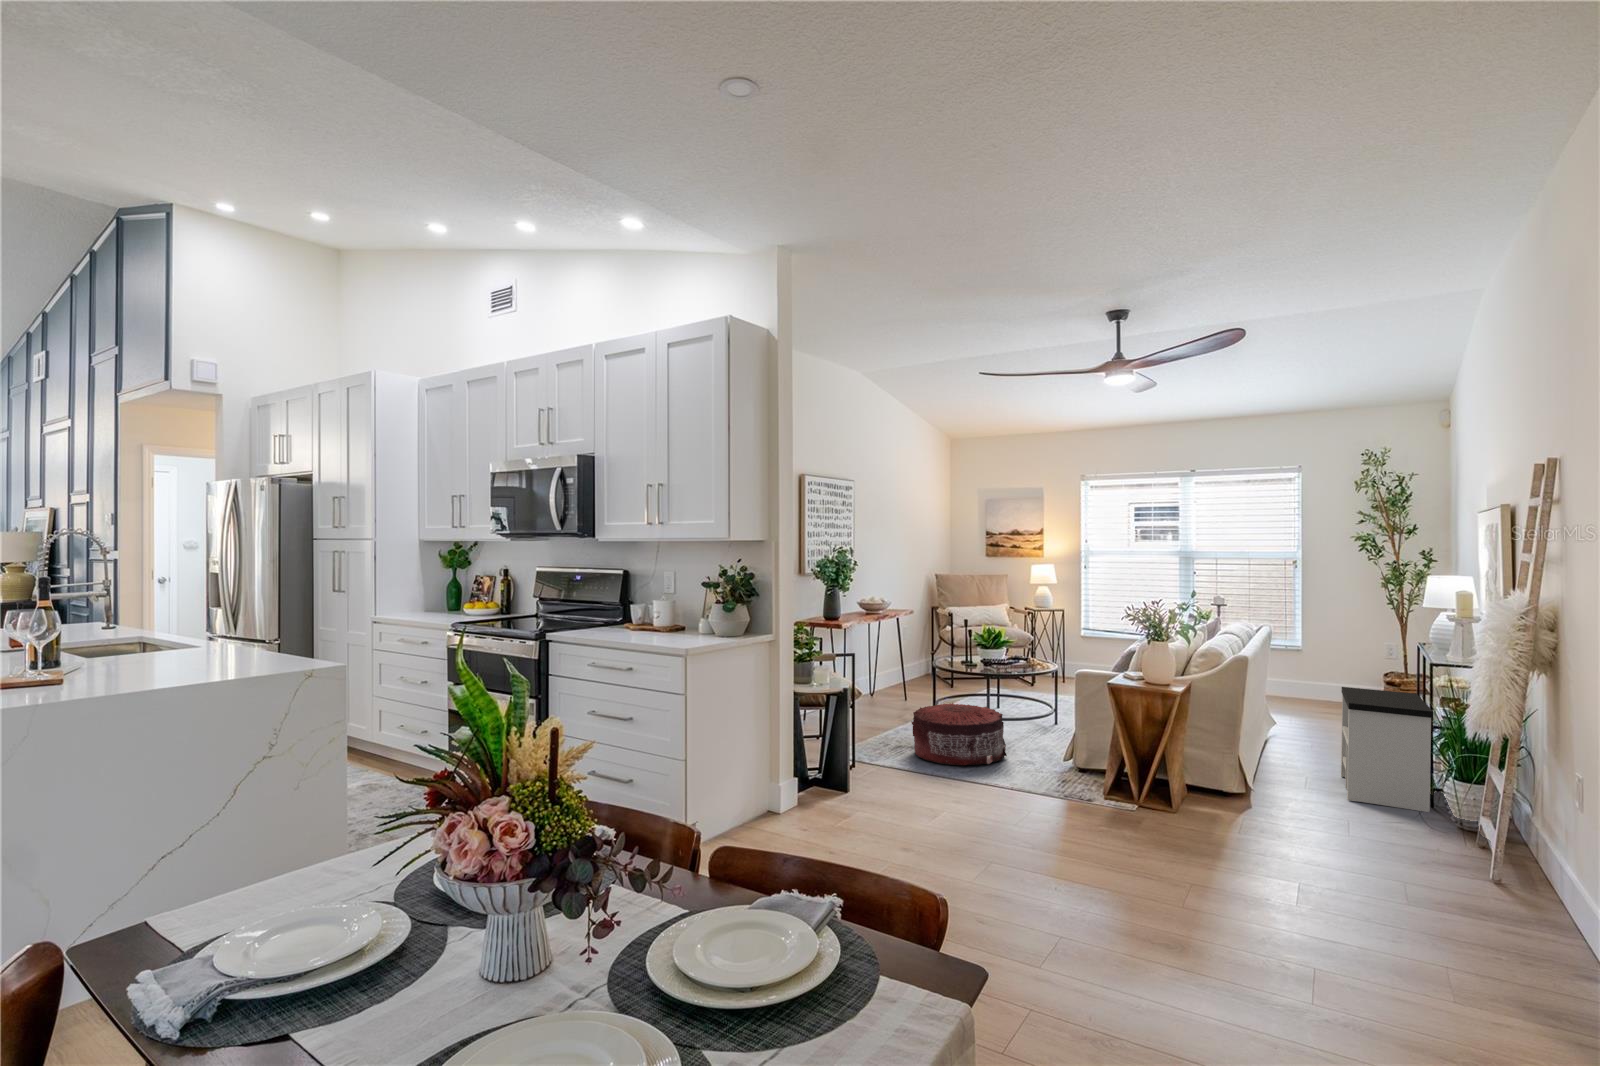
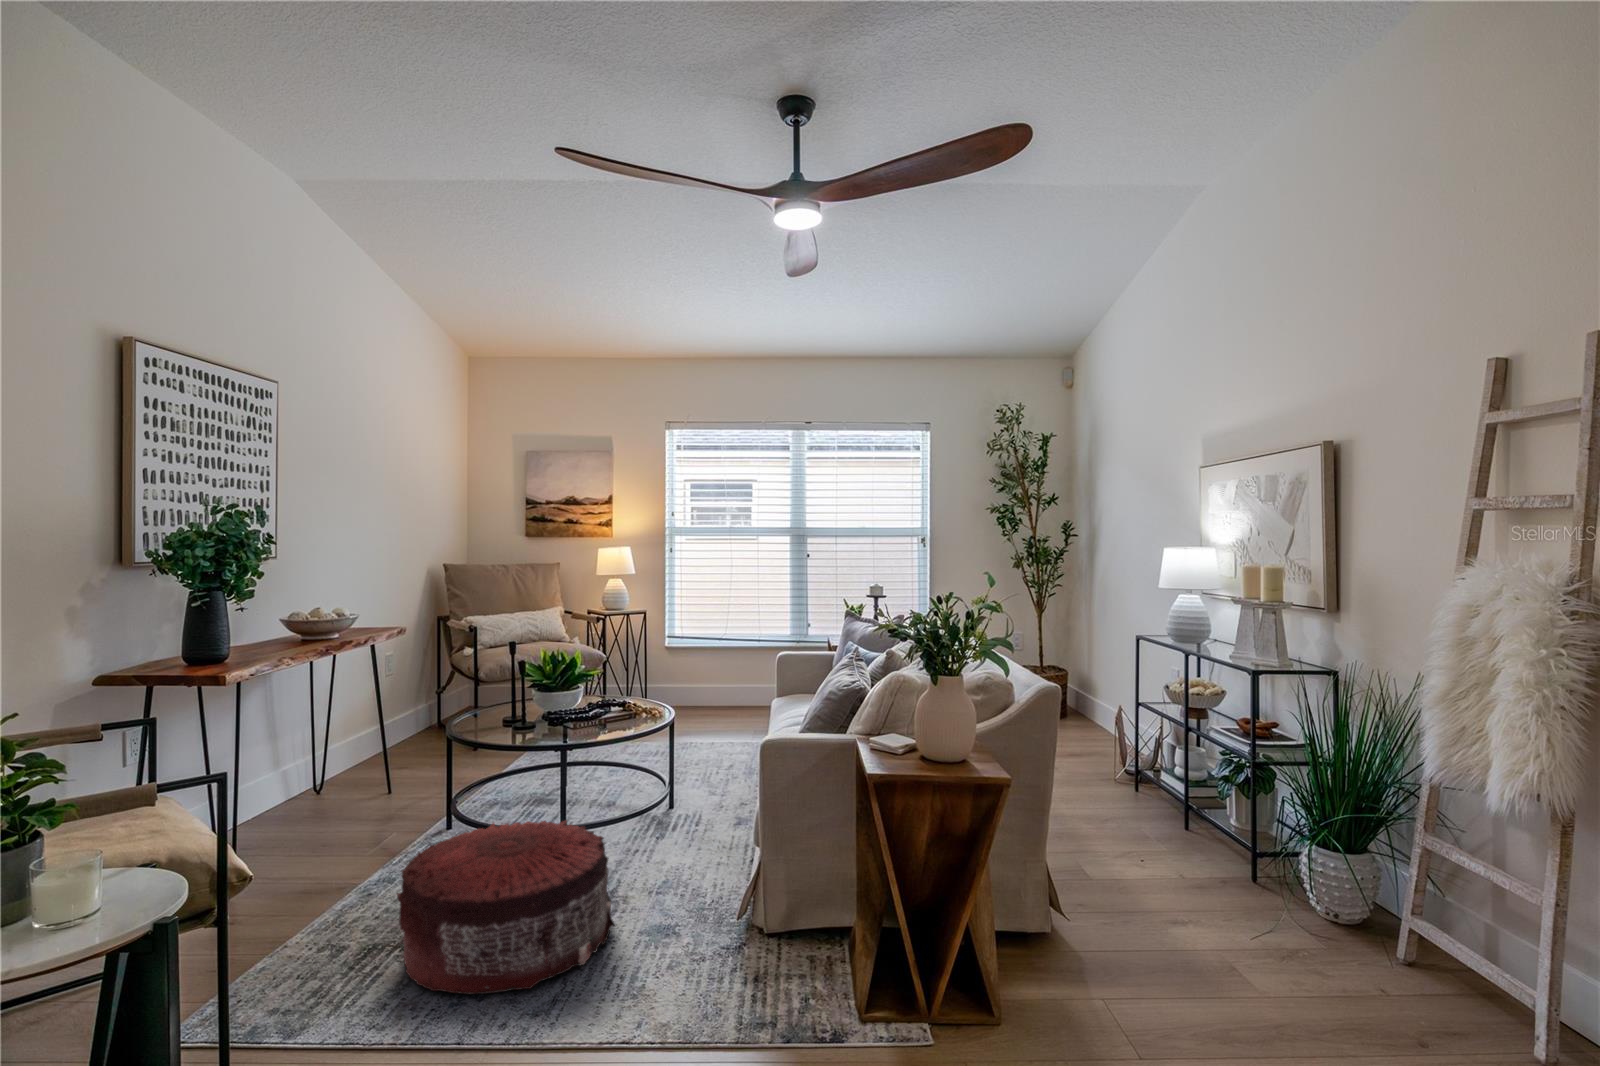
side table: present [1341,687,1433,812] -> none [1102,709,1279,899]

